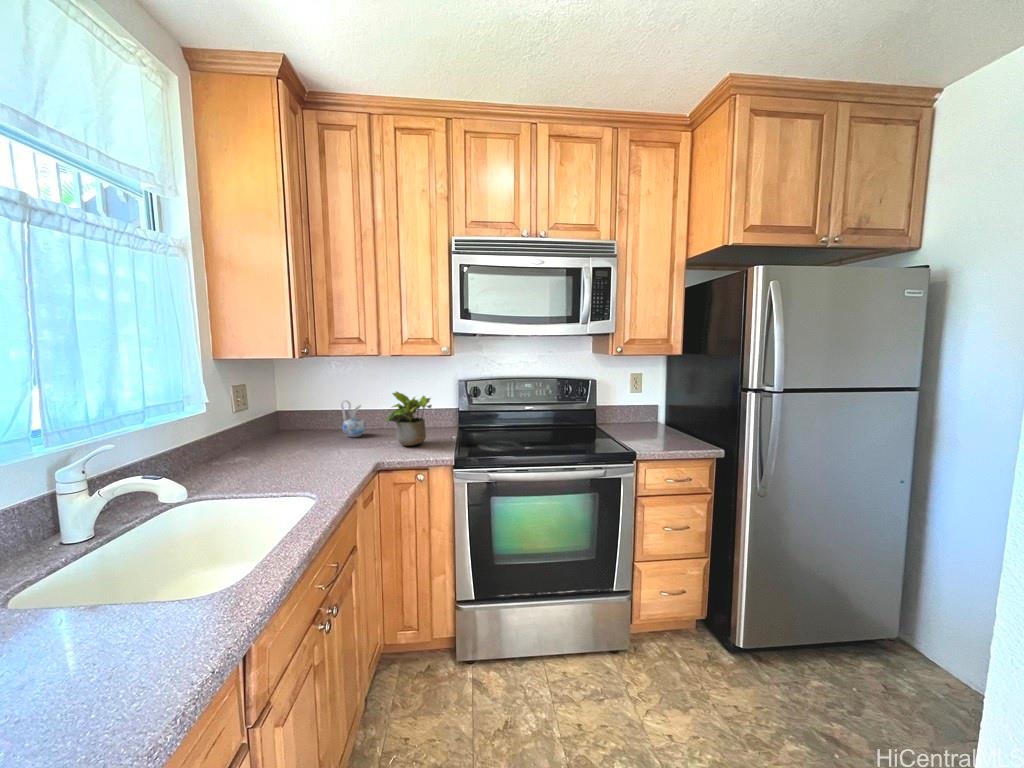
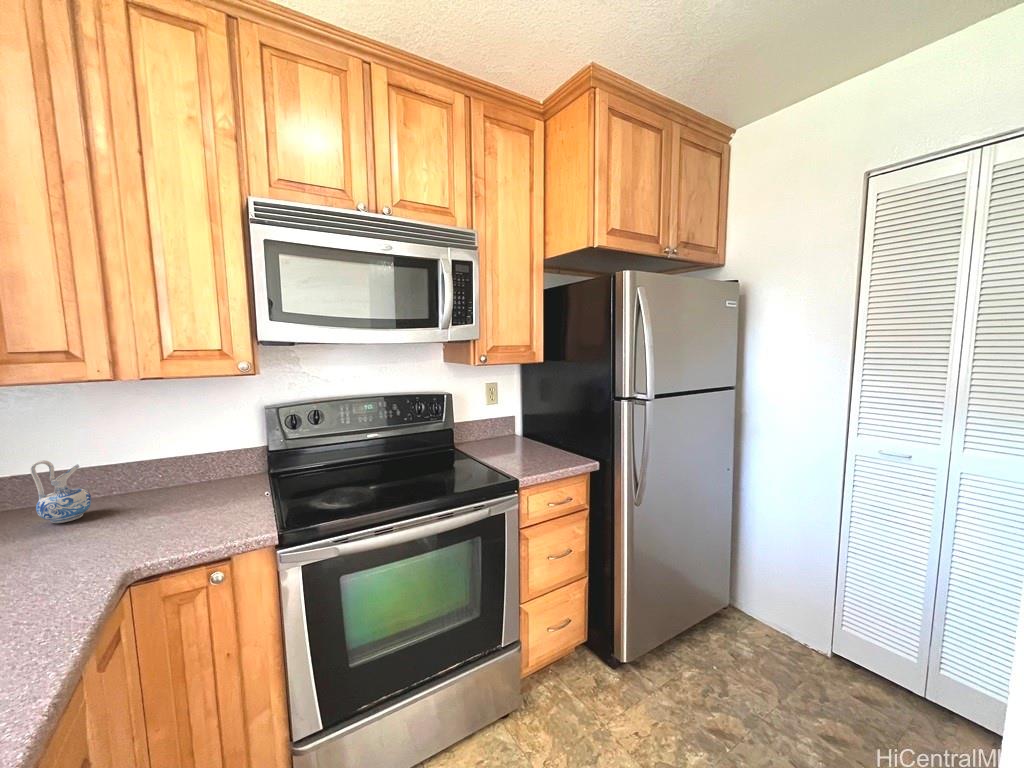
potted plant: present [384,392,432,446] -> none [131,438,226,525]

